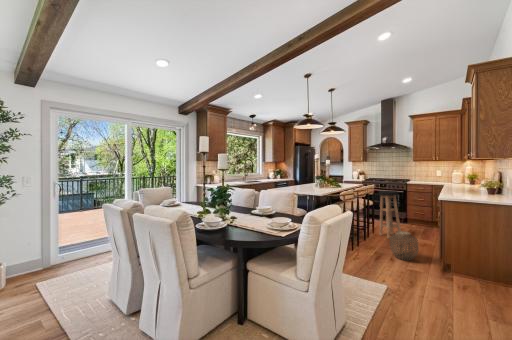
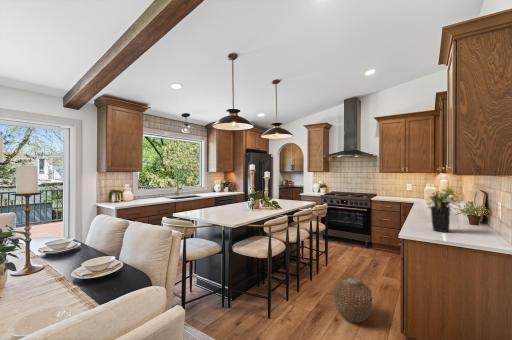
flower arrangement: none [457,168,488,197] -> present [427,190,462,232]
bar stool: present [379,191,401,239] -> none [331,212,360,278]

